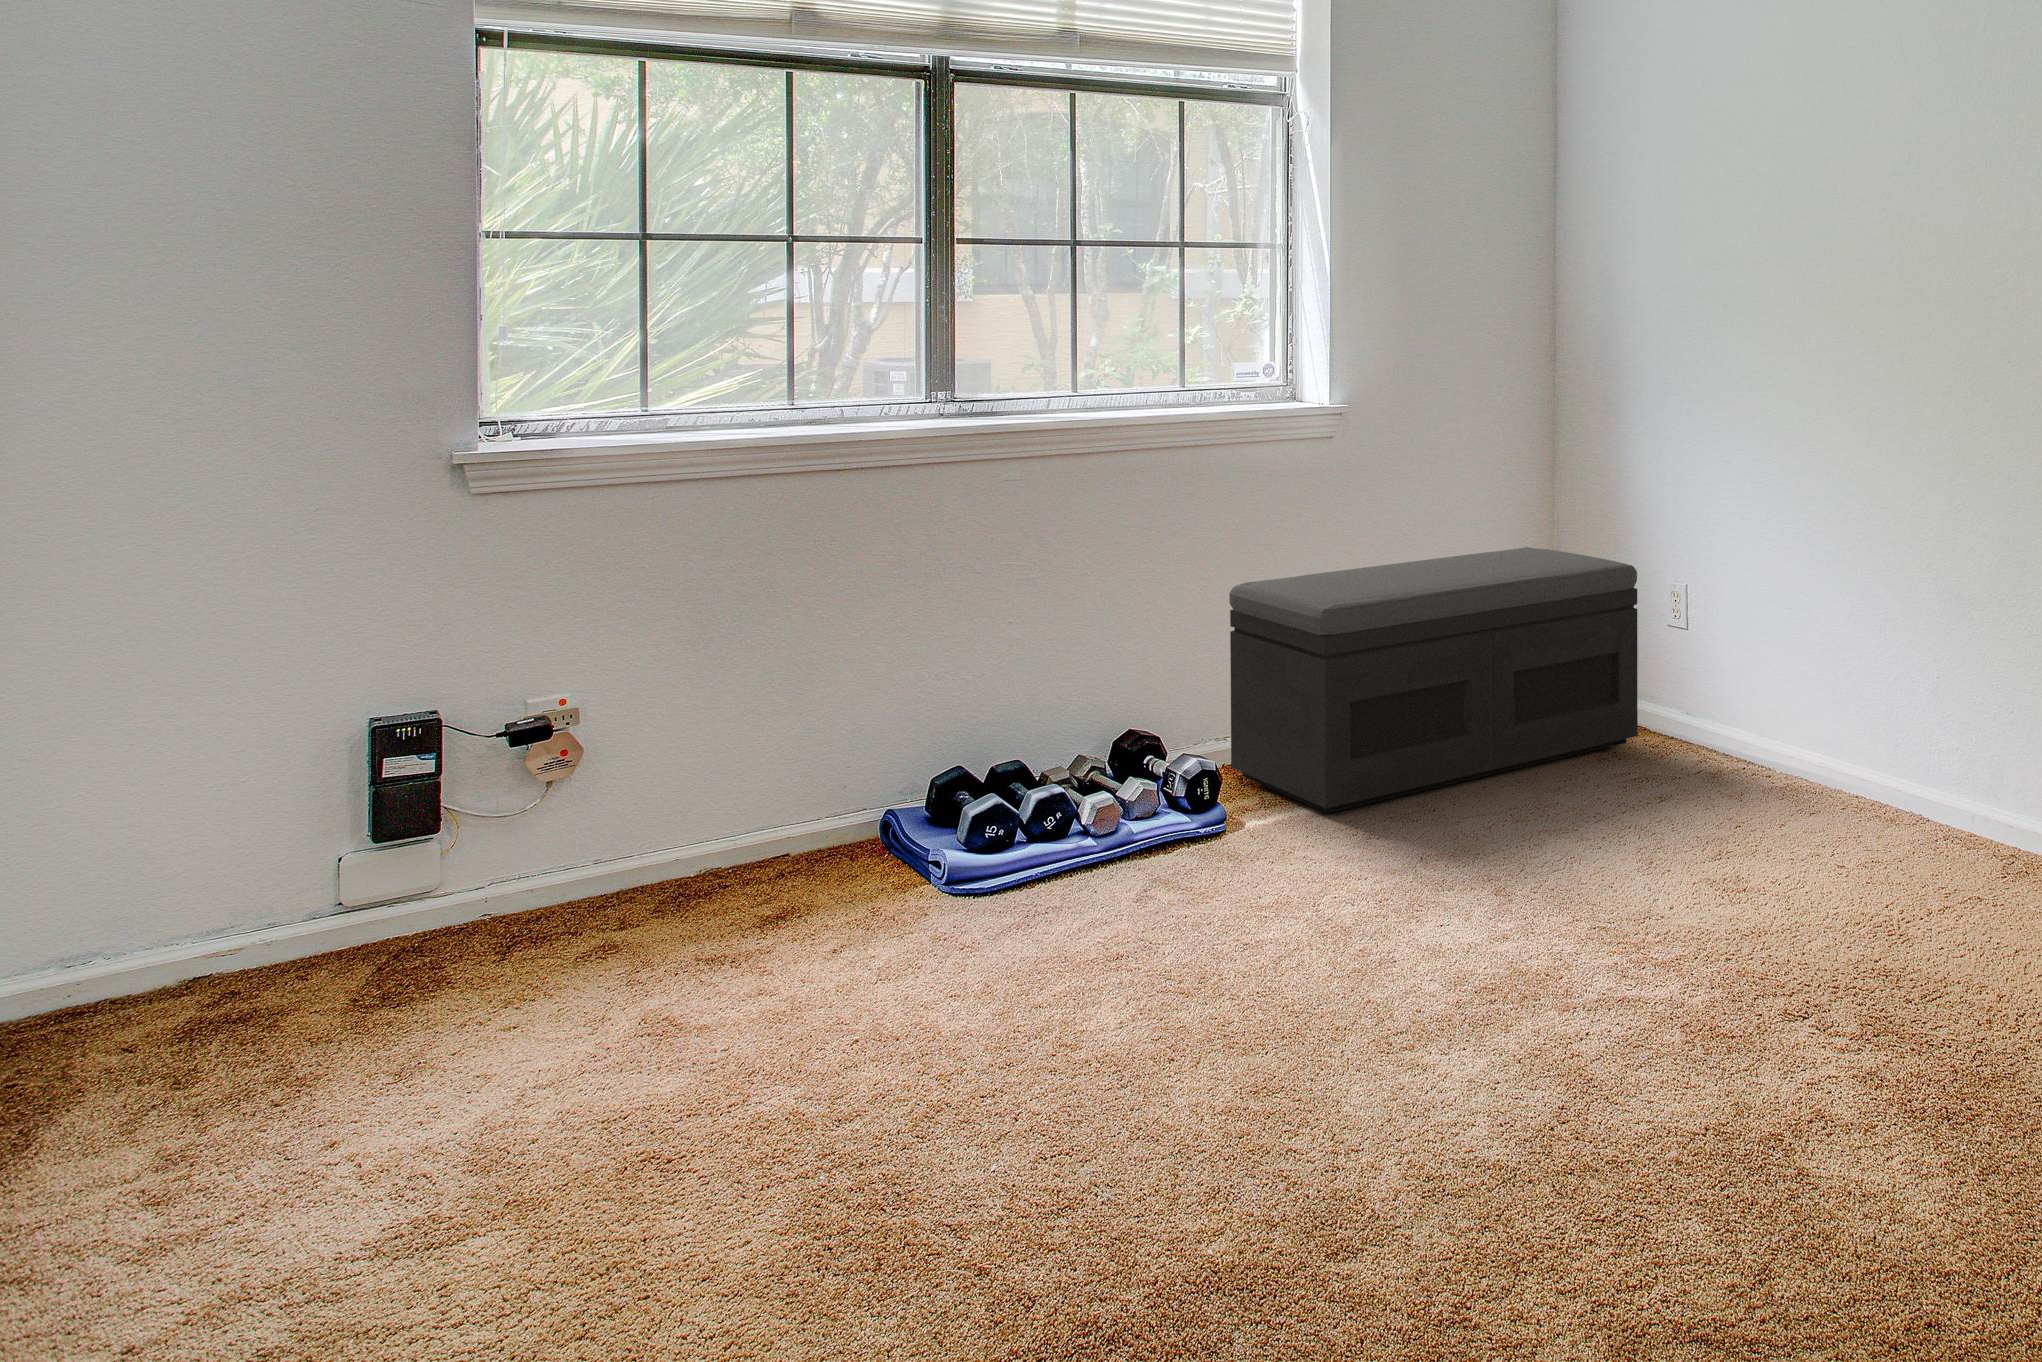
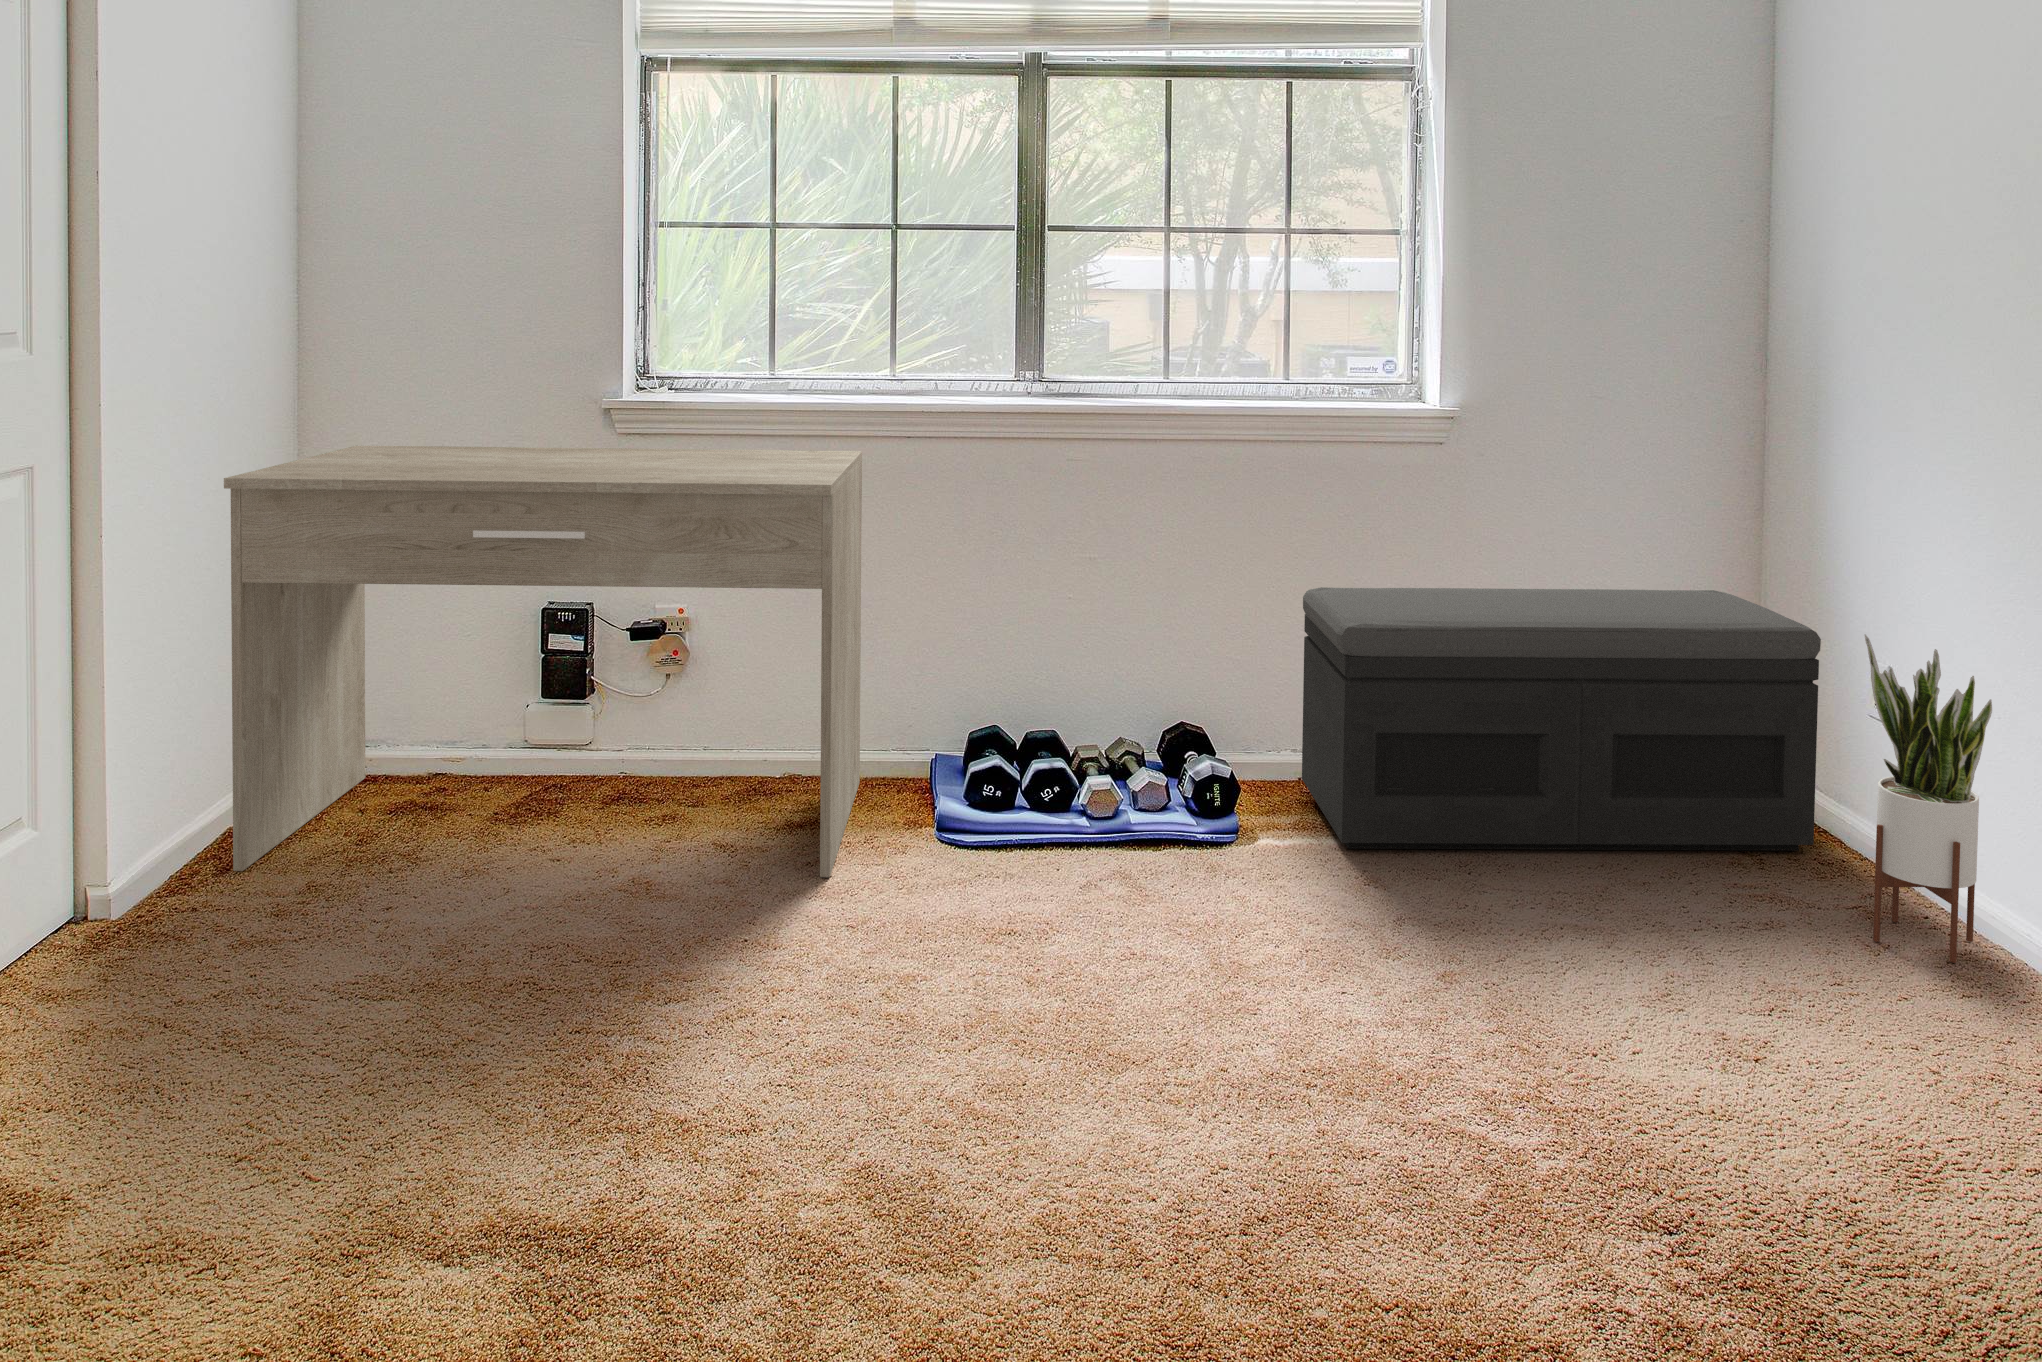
desk: none [12,490,888,1159] -> present [224,445,862,877]
potted plant: none [1702,559,1799,792] -> present [1864,635,1992,963]

